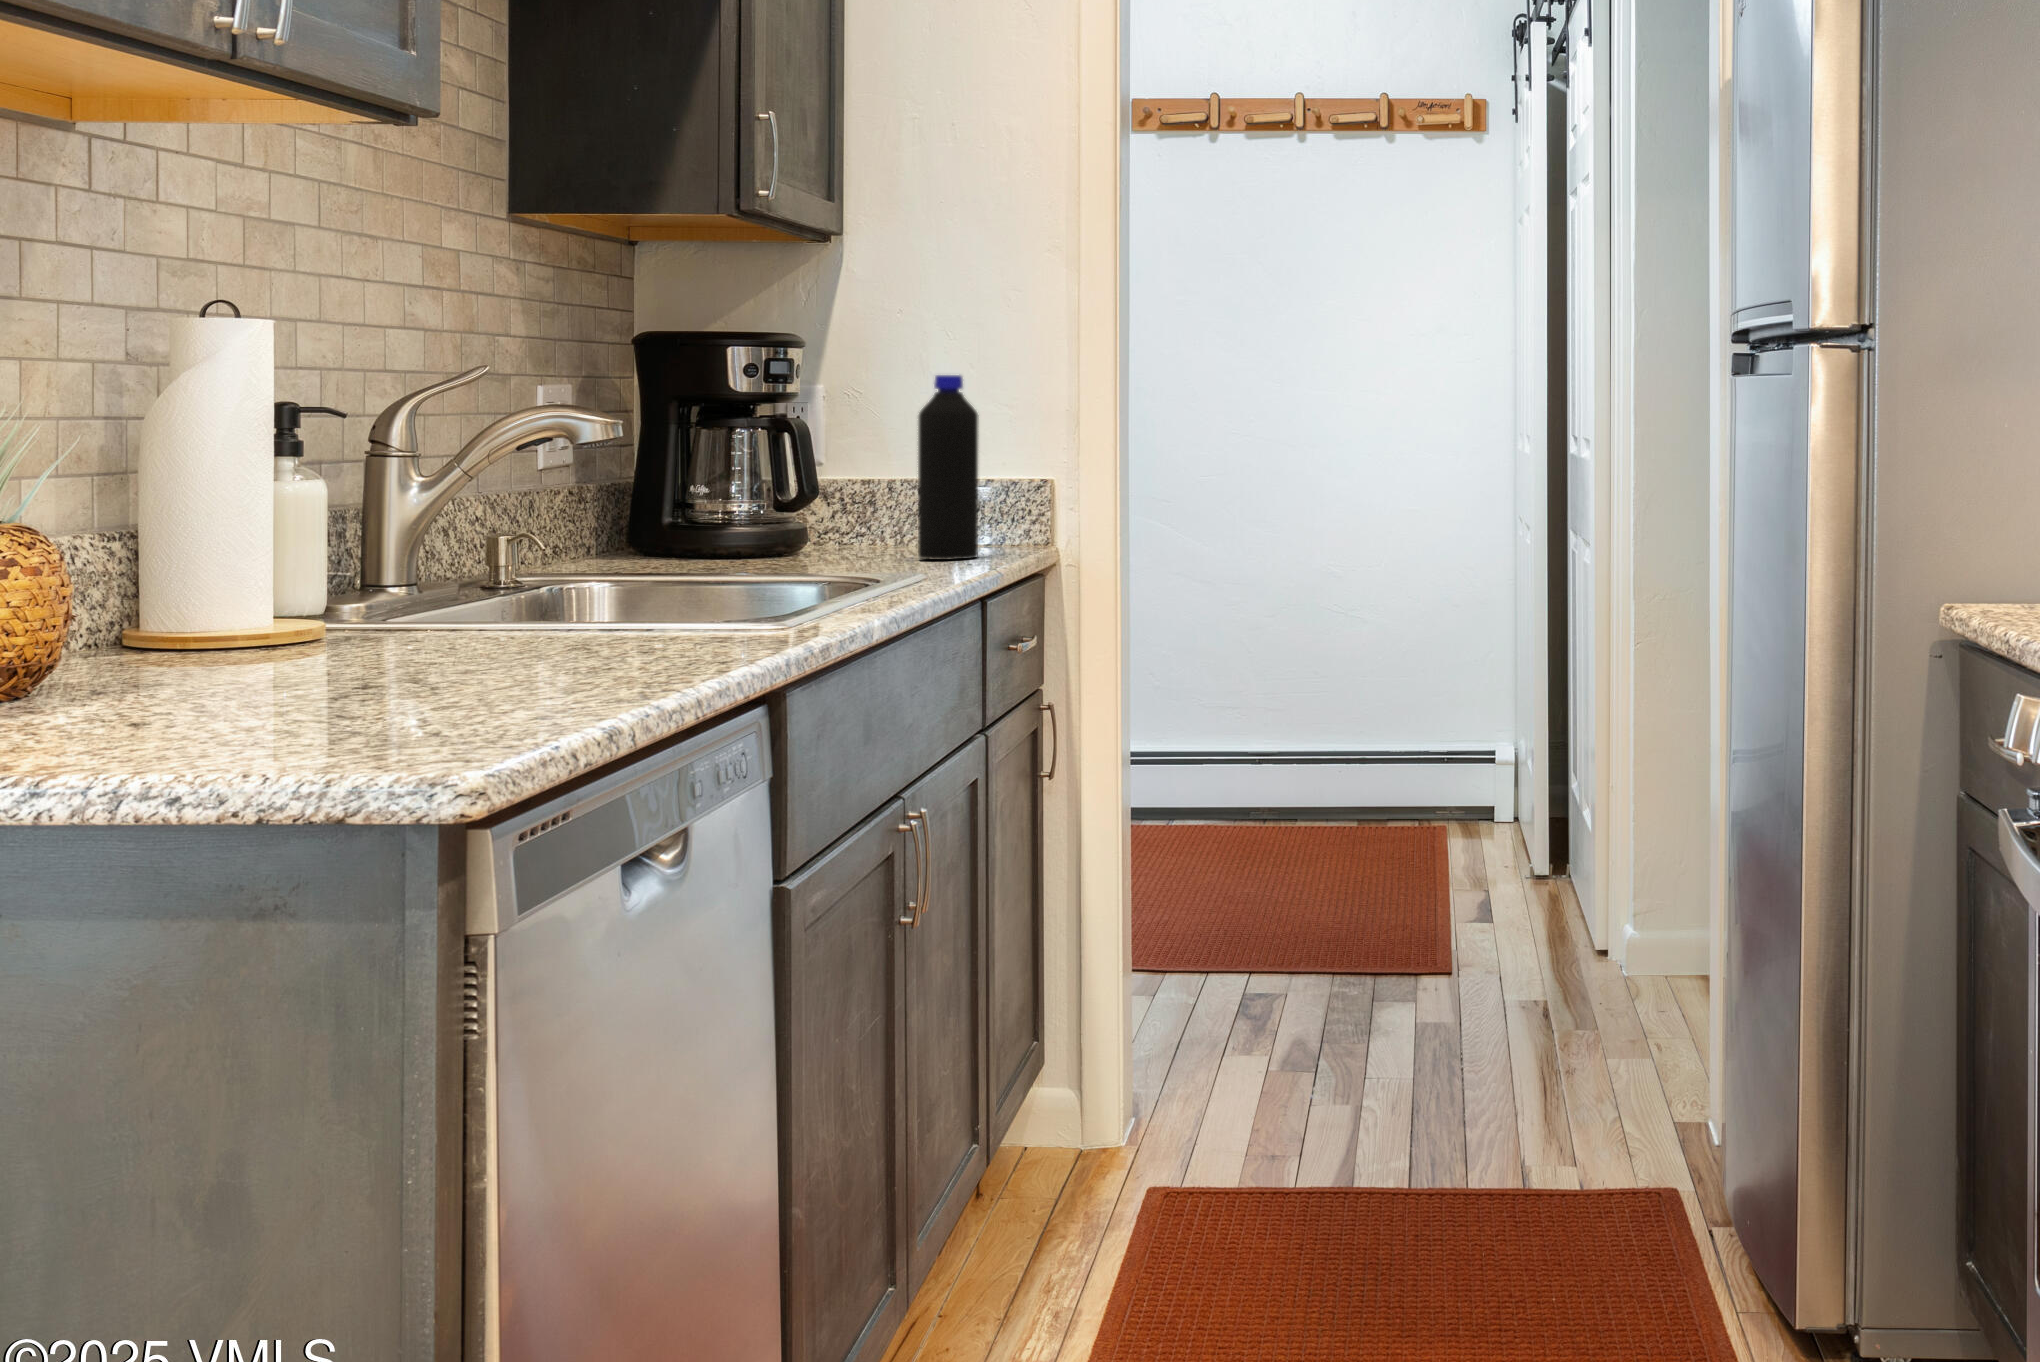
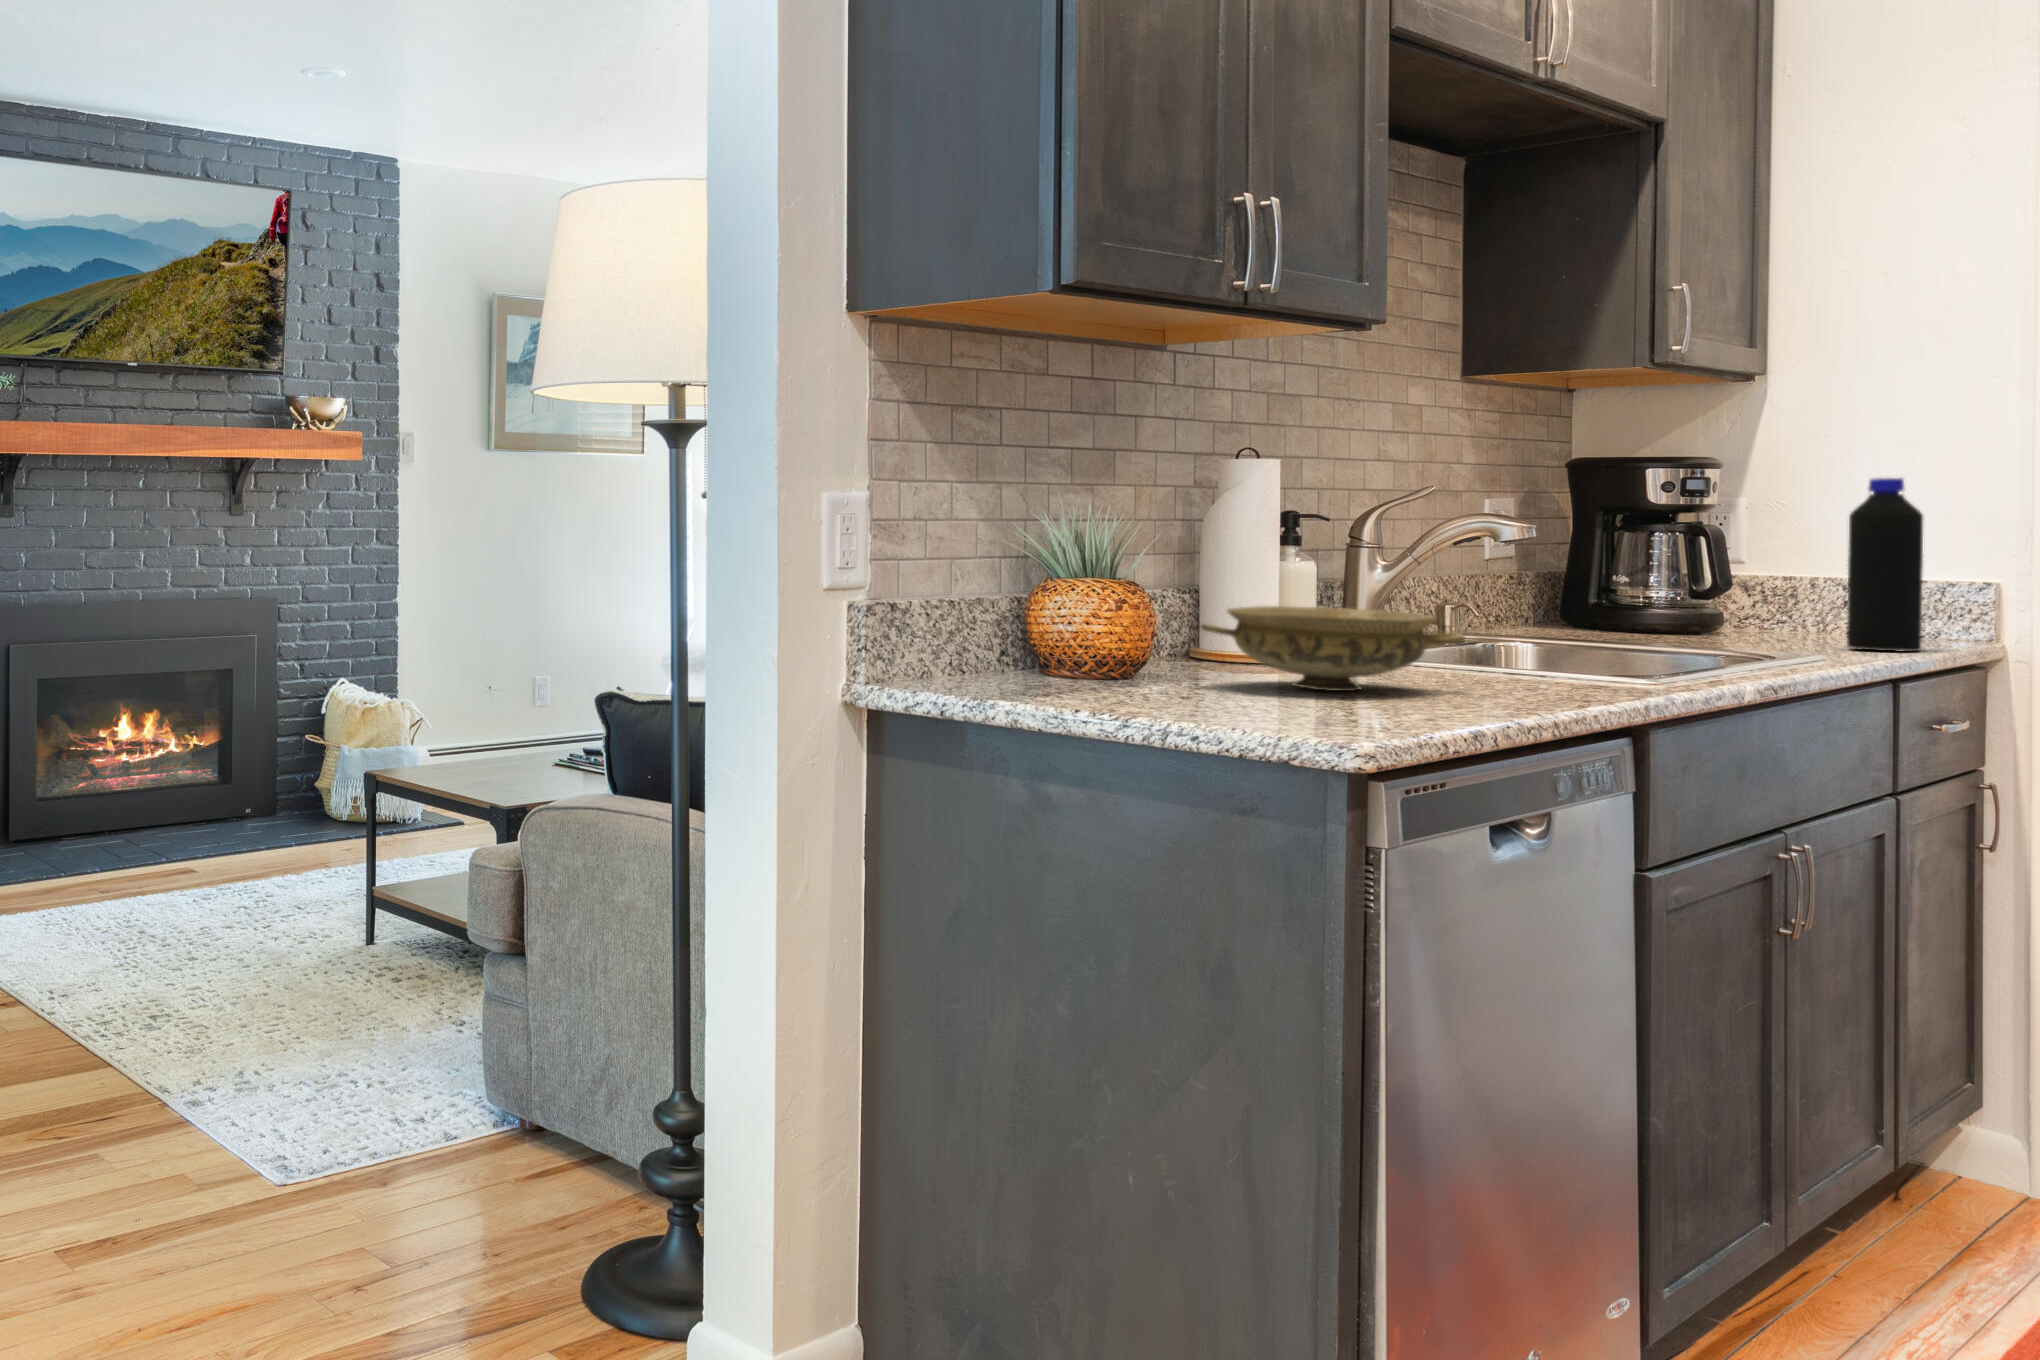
ceramic bowl: none [147,552,569,684] -> present [1201,606,1464,691]

